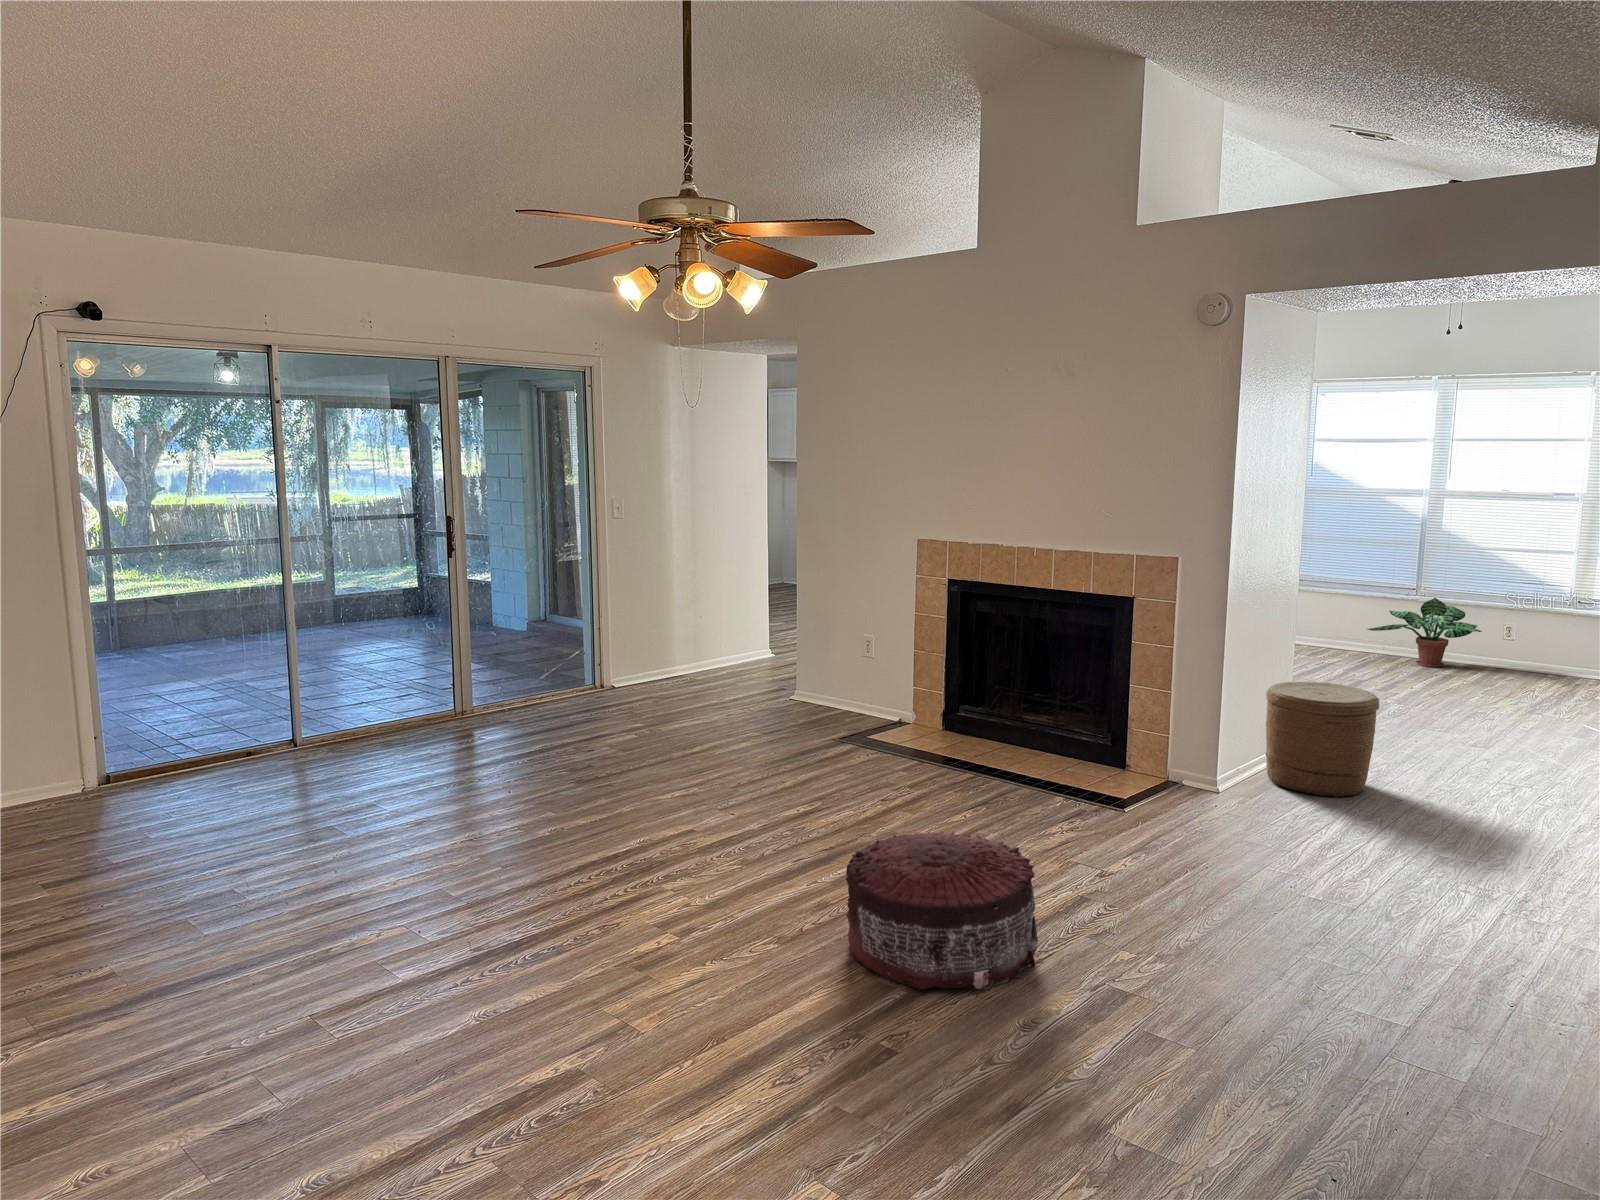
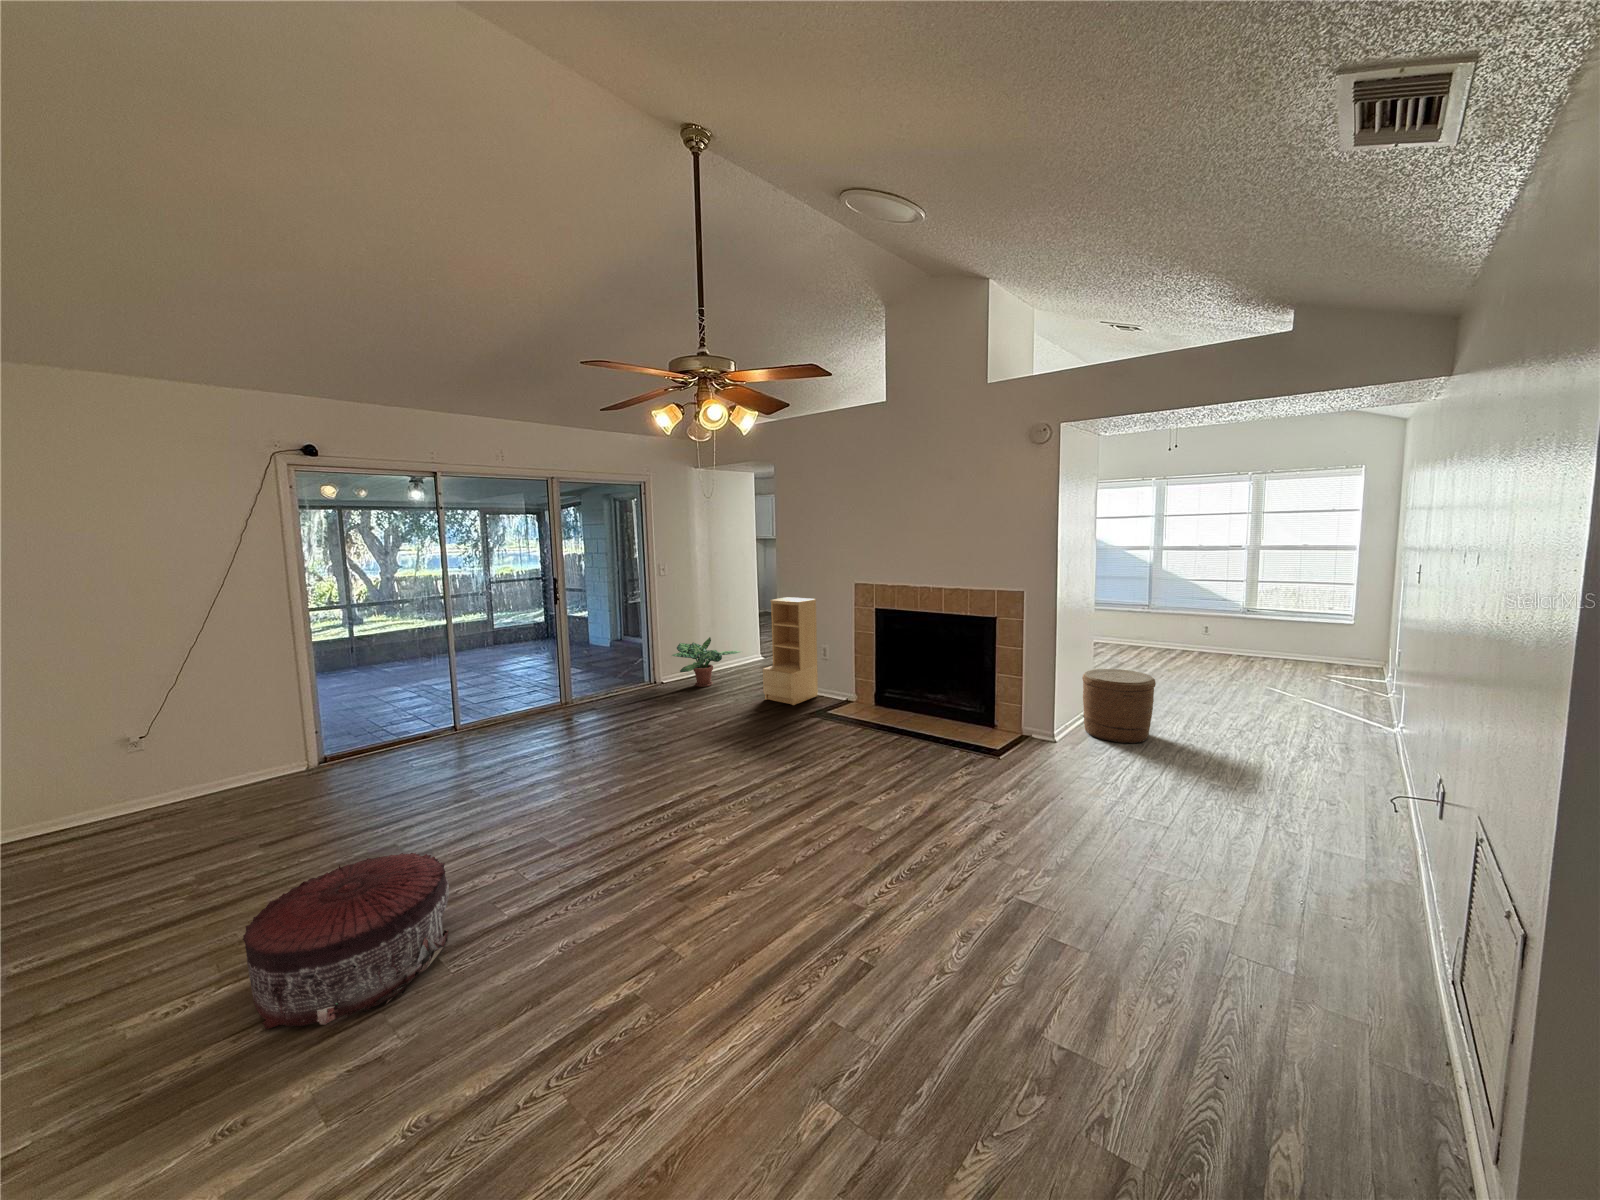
bookshelf: none [767,556,854,726] -> present [763,597,818,705]
potted plant: present [1367,598,1482,667] -> present [672,637,741,687]
pouf: present [846,831,1038,990] -> present [243,853,449,1029]

